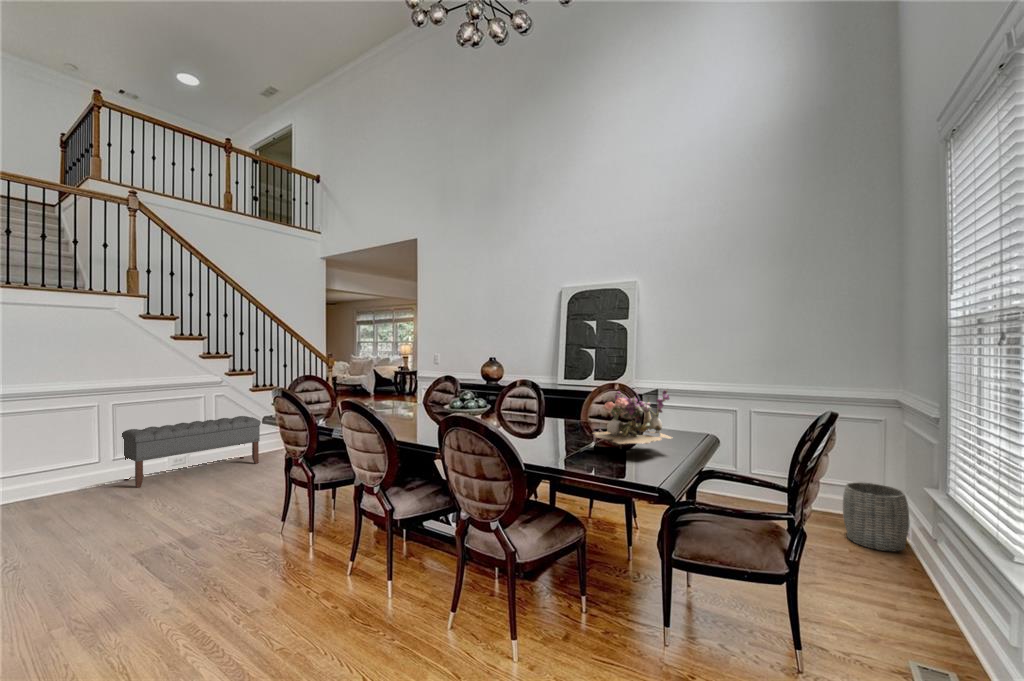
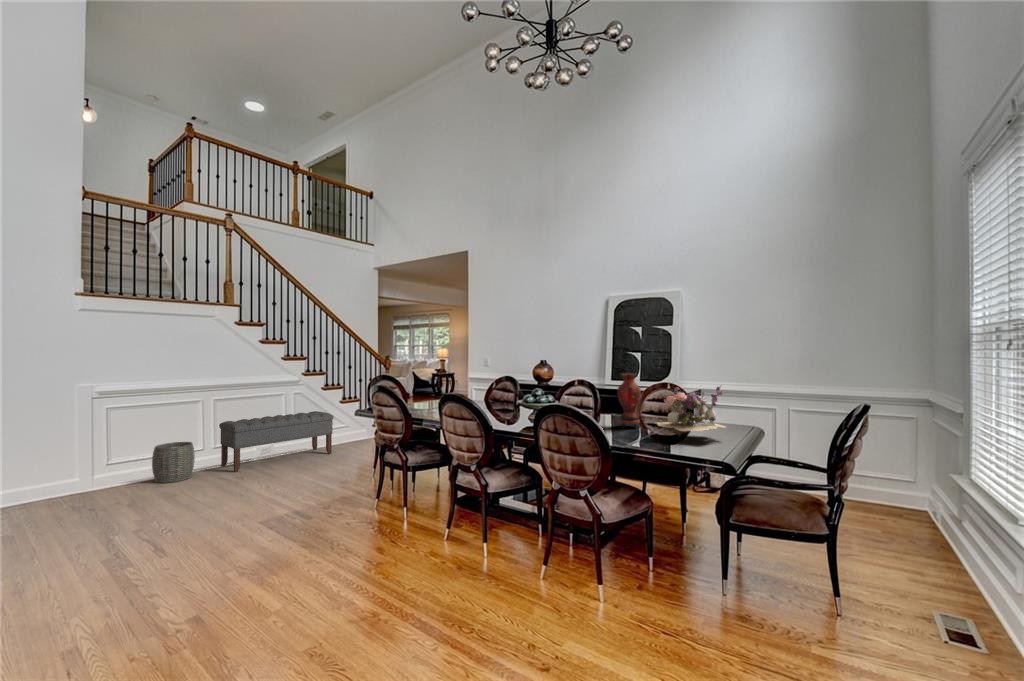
vase: none [555,375,581,438] -> present [618,373,641,428]
woven basket: present [843,482,909,551] -> present [152,442,195,483]

